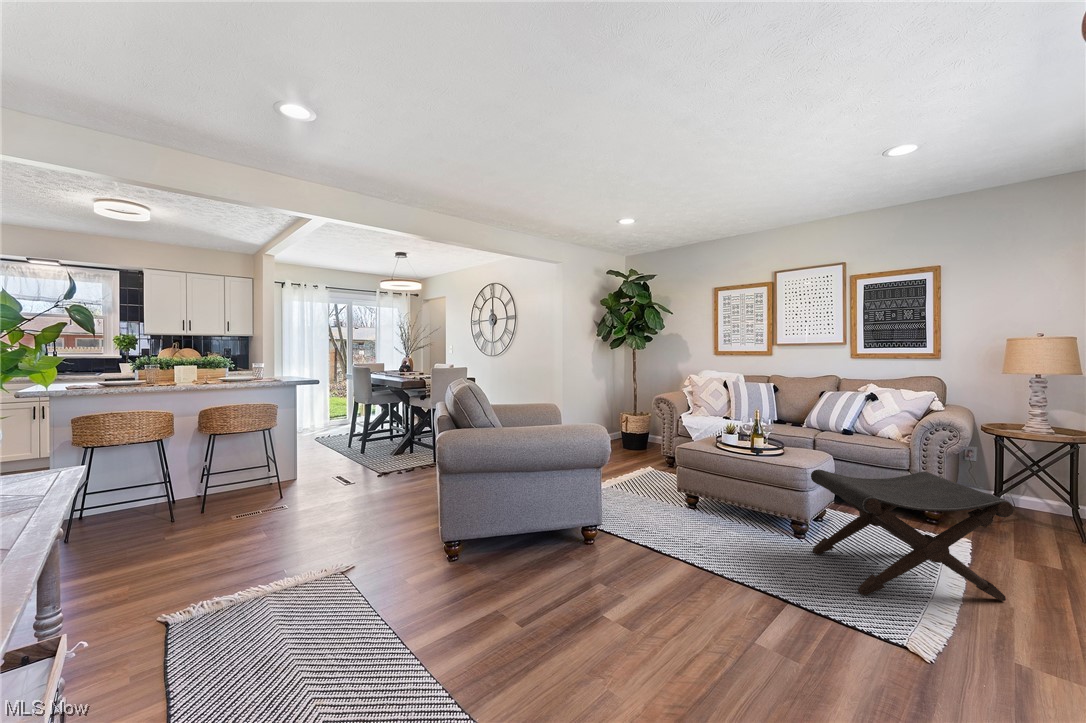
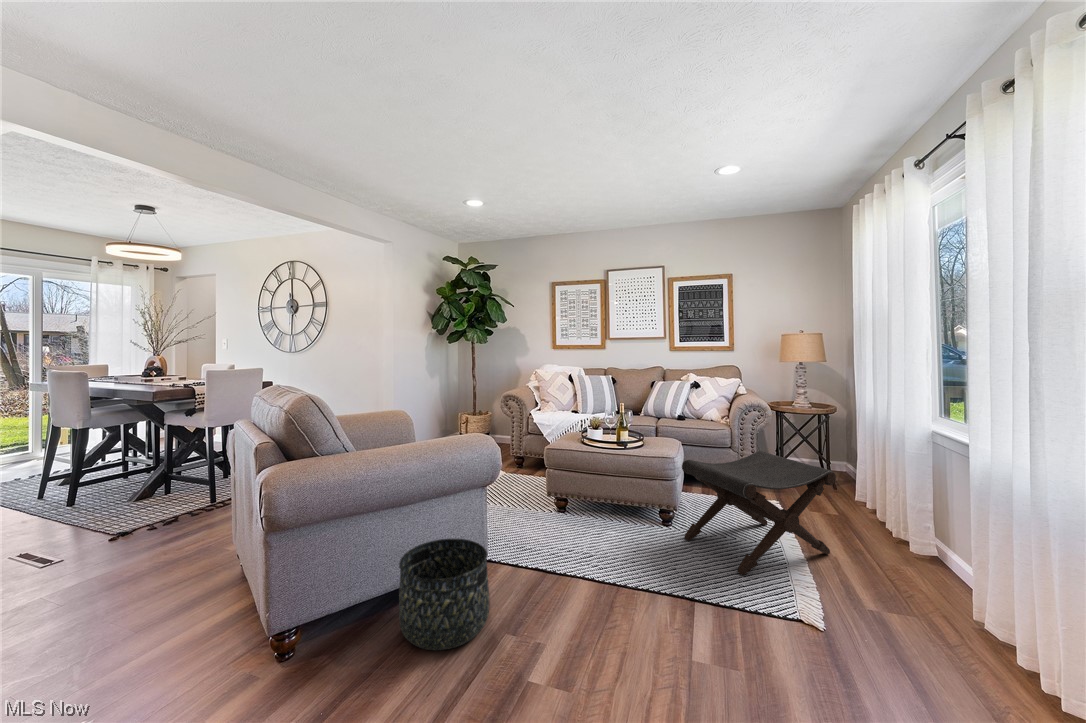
basket: none [521,502,590,582] -> present [399,538,489,650]

